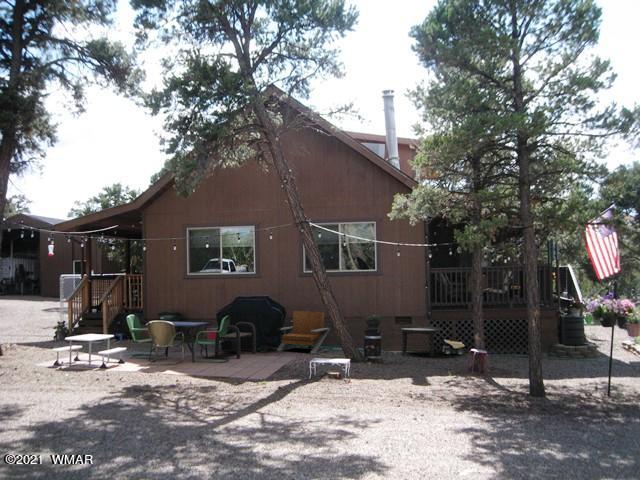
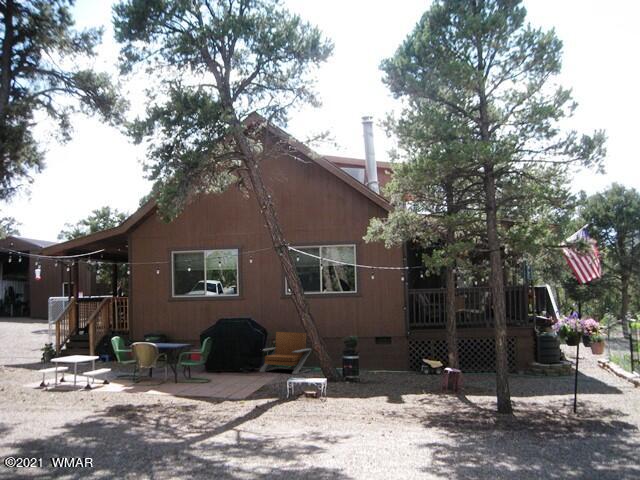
bench: present [215,322,256,358] -> none [197,343,239,379]
round table: present [396,326,441,357] -> none [376,346,421,377]

